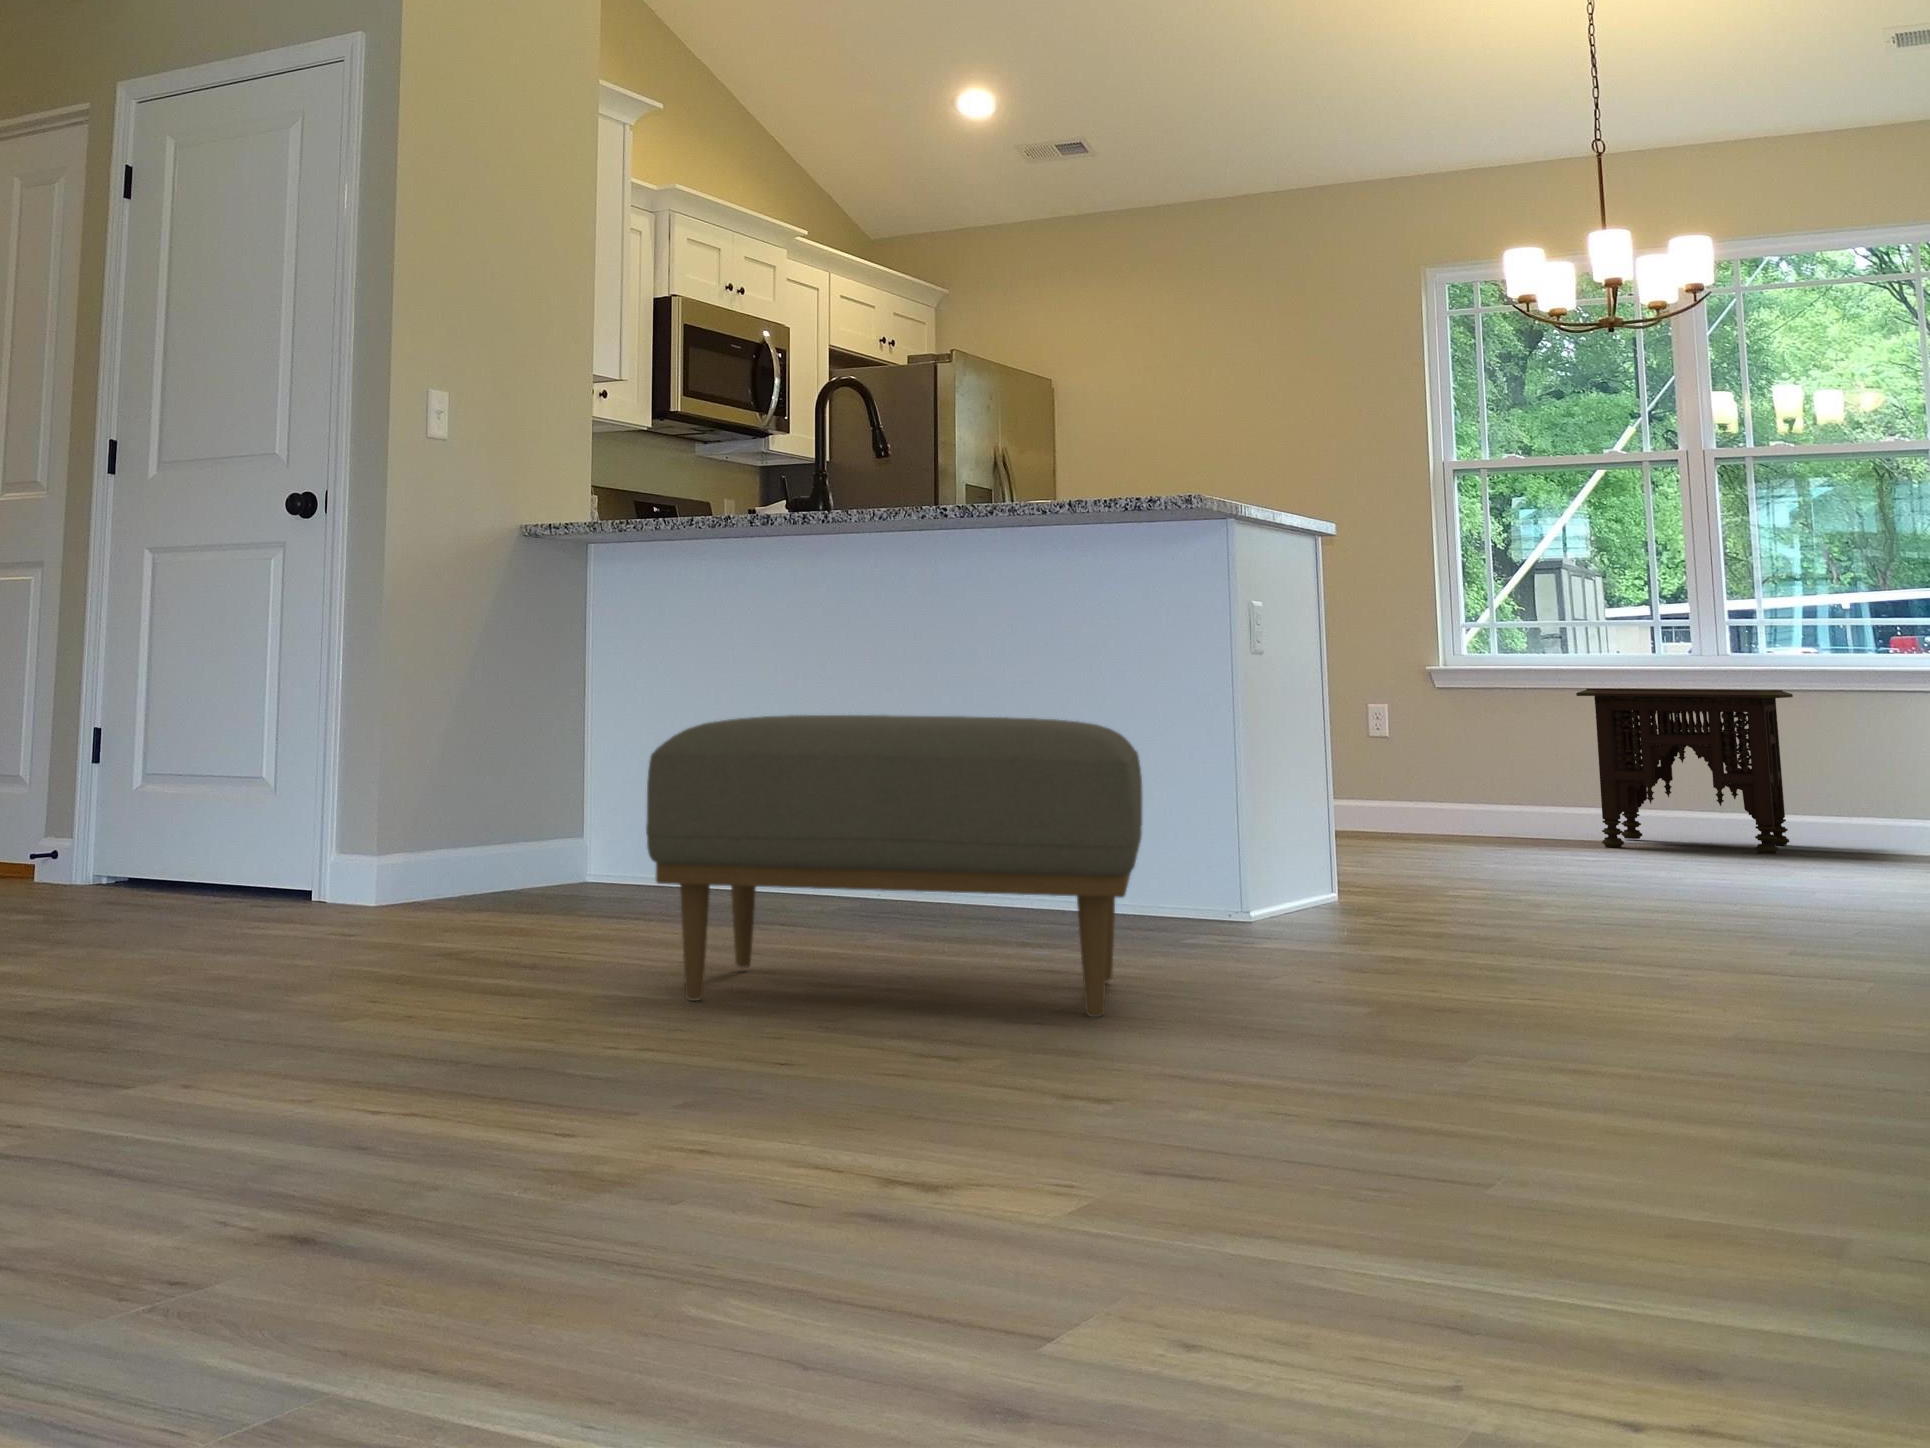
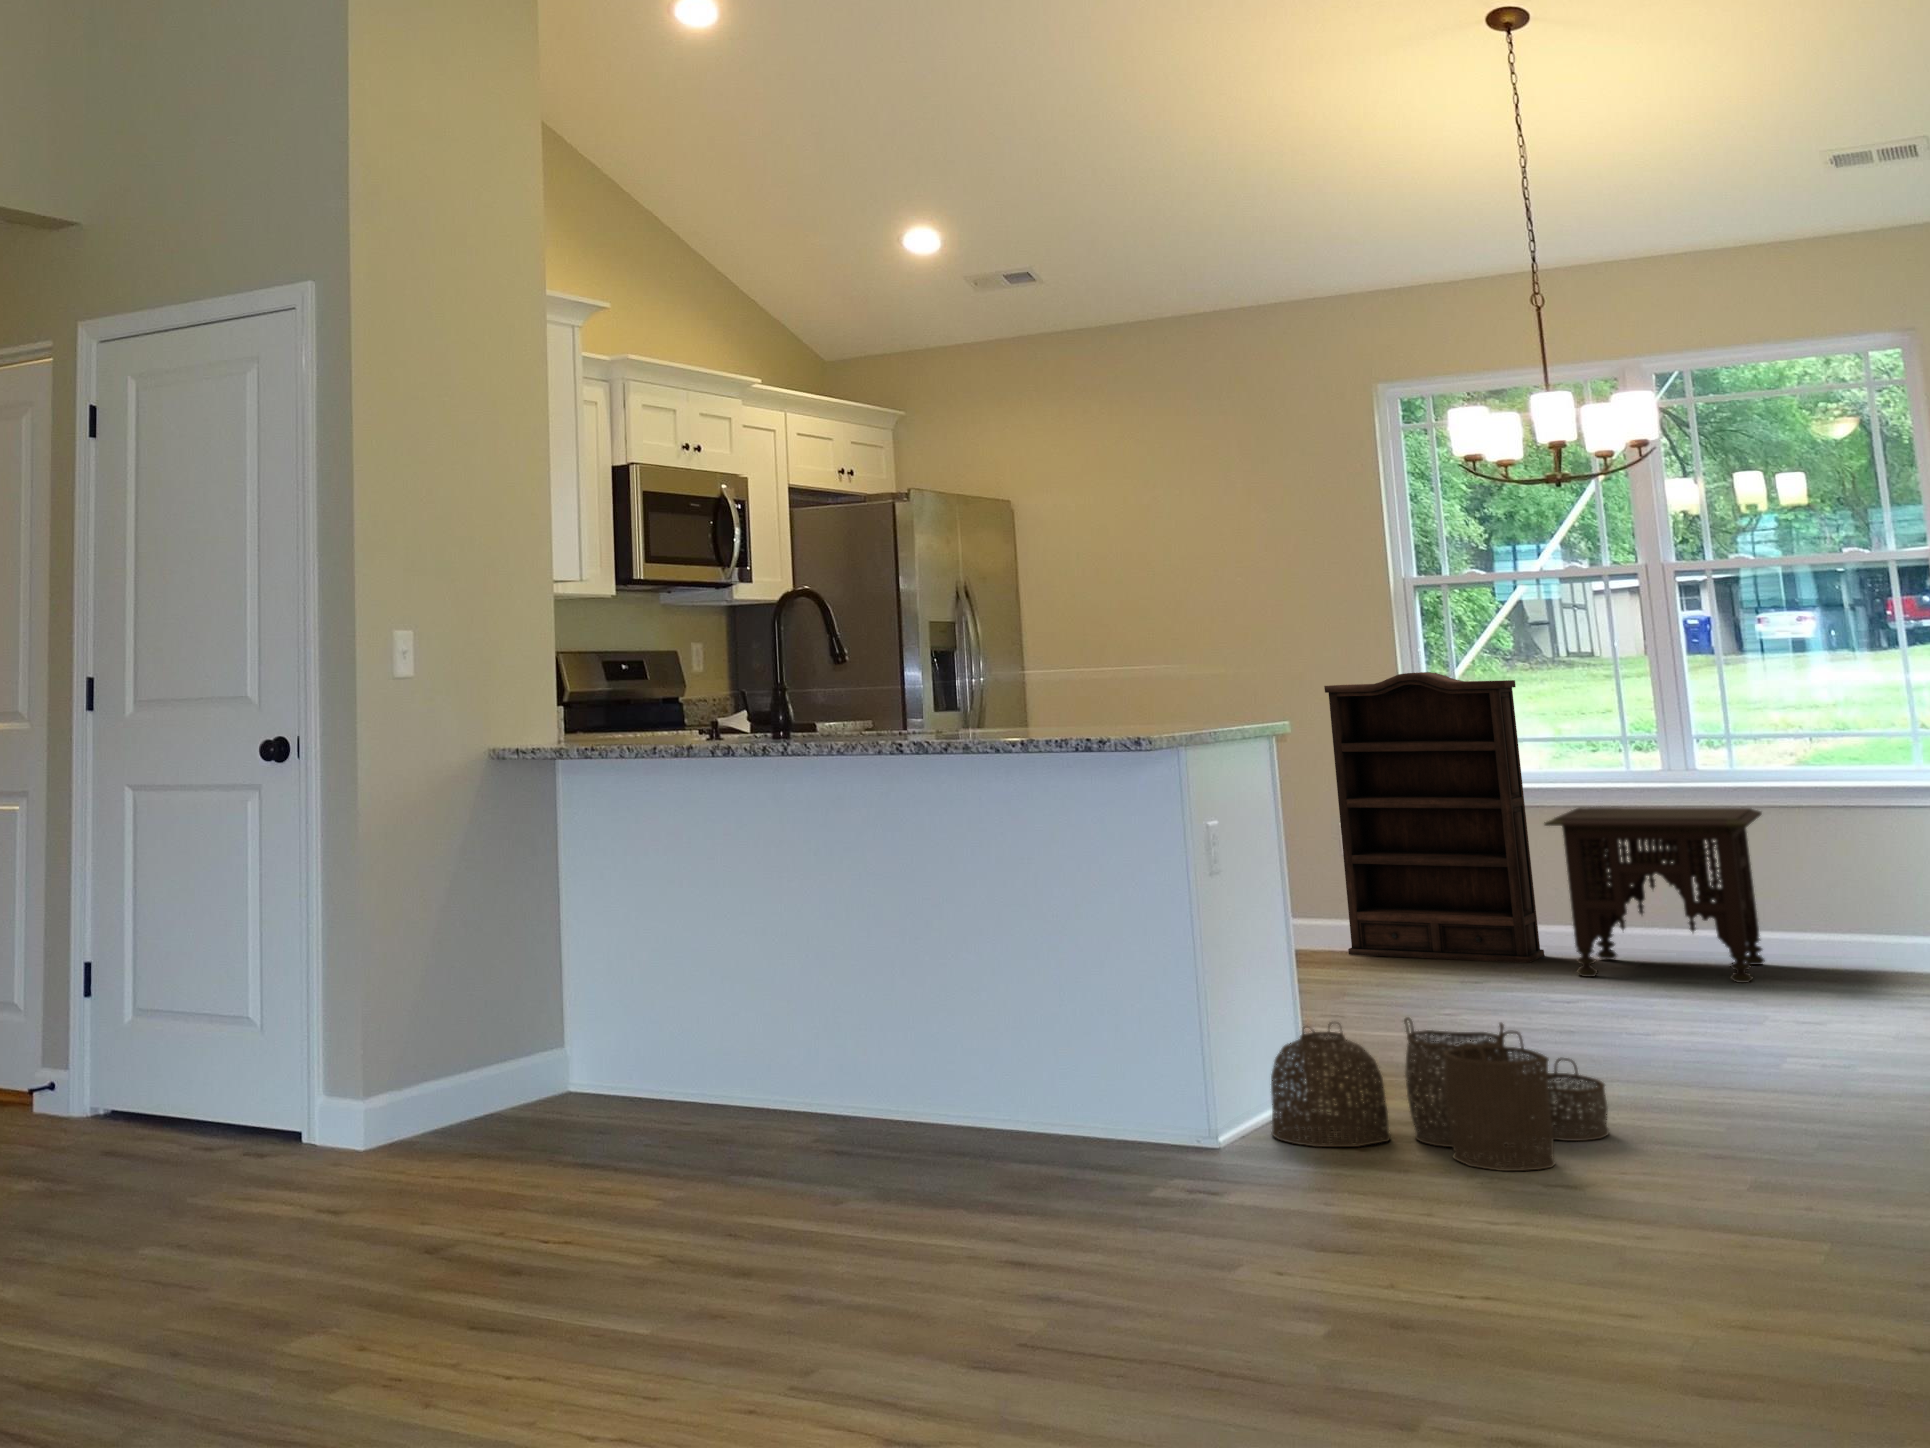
bookshelf: none [1361,551,1569,840] -> present [1324,672,1544,963]
ottoman: present [646,715,1142,1017] -> none [615,1016,1102,1347]
woven basket: none [1302,802,1641,940] -> present [1271,1017,1609,1171]

